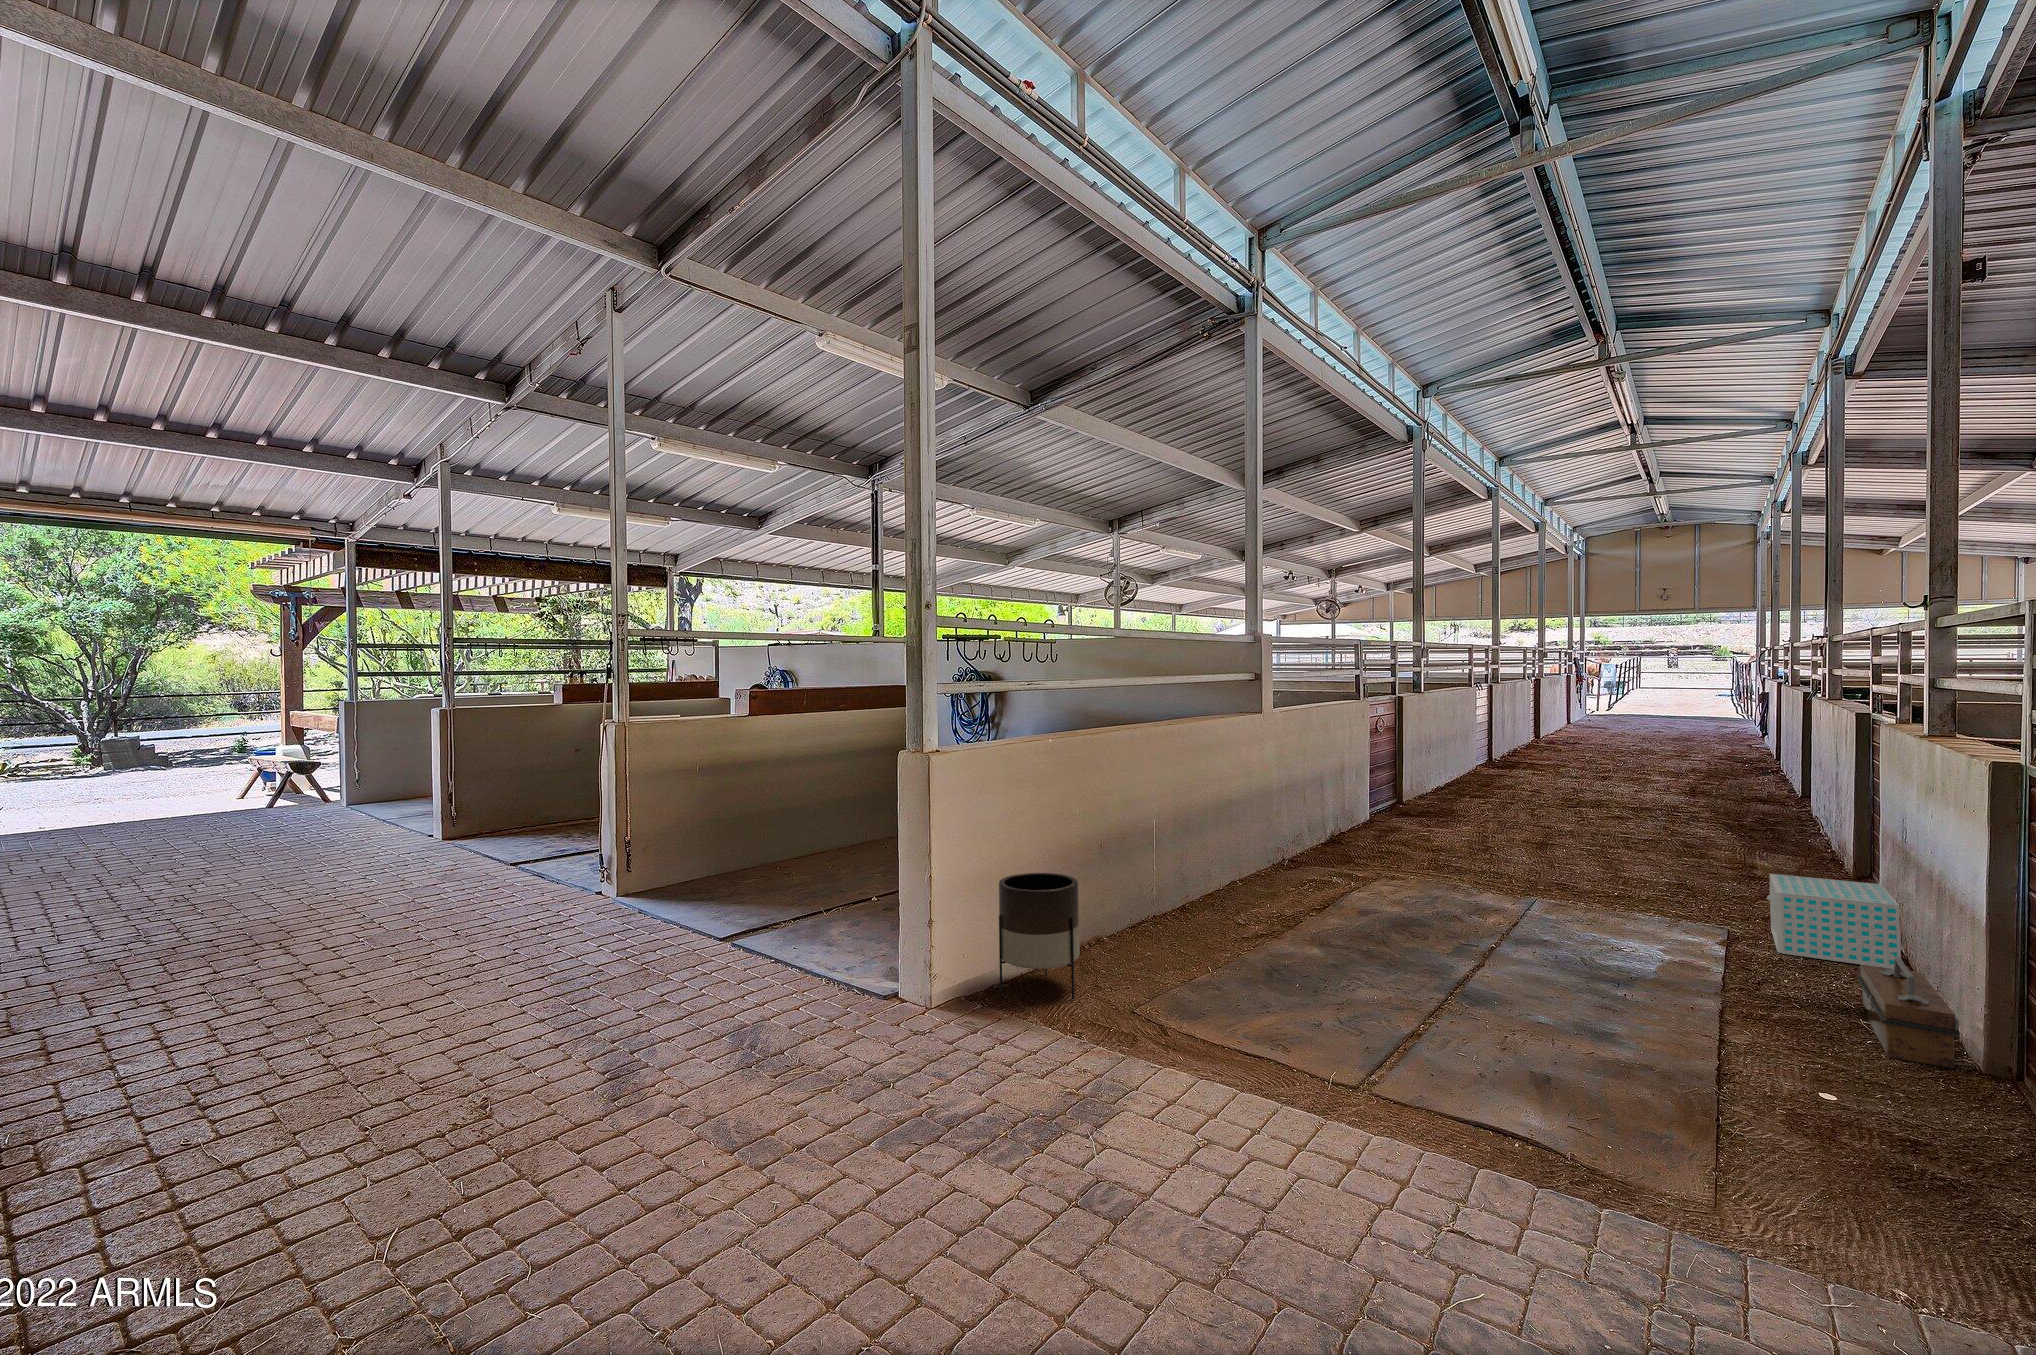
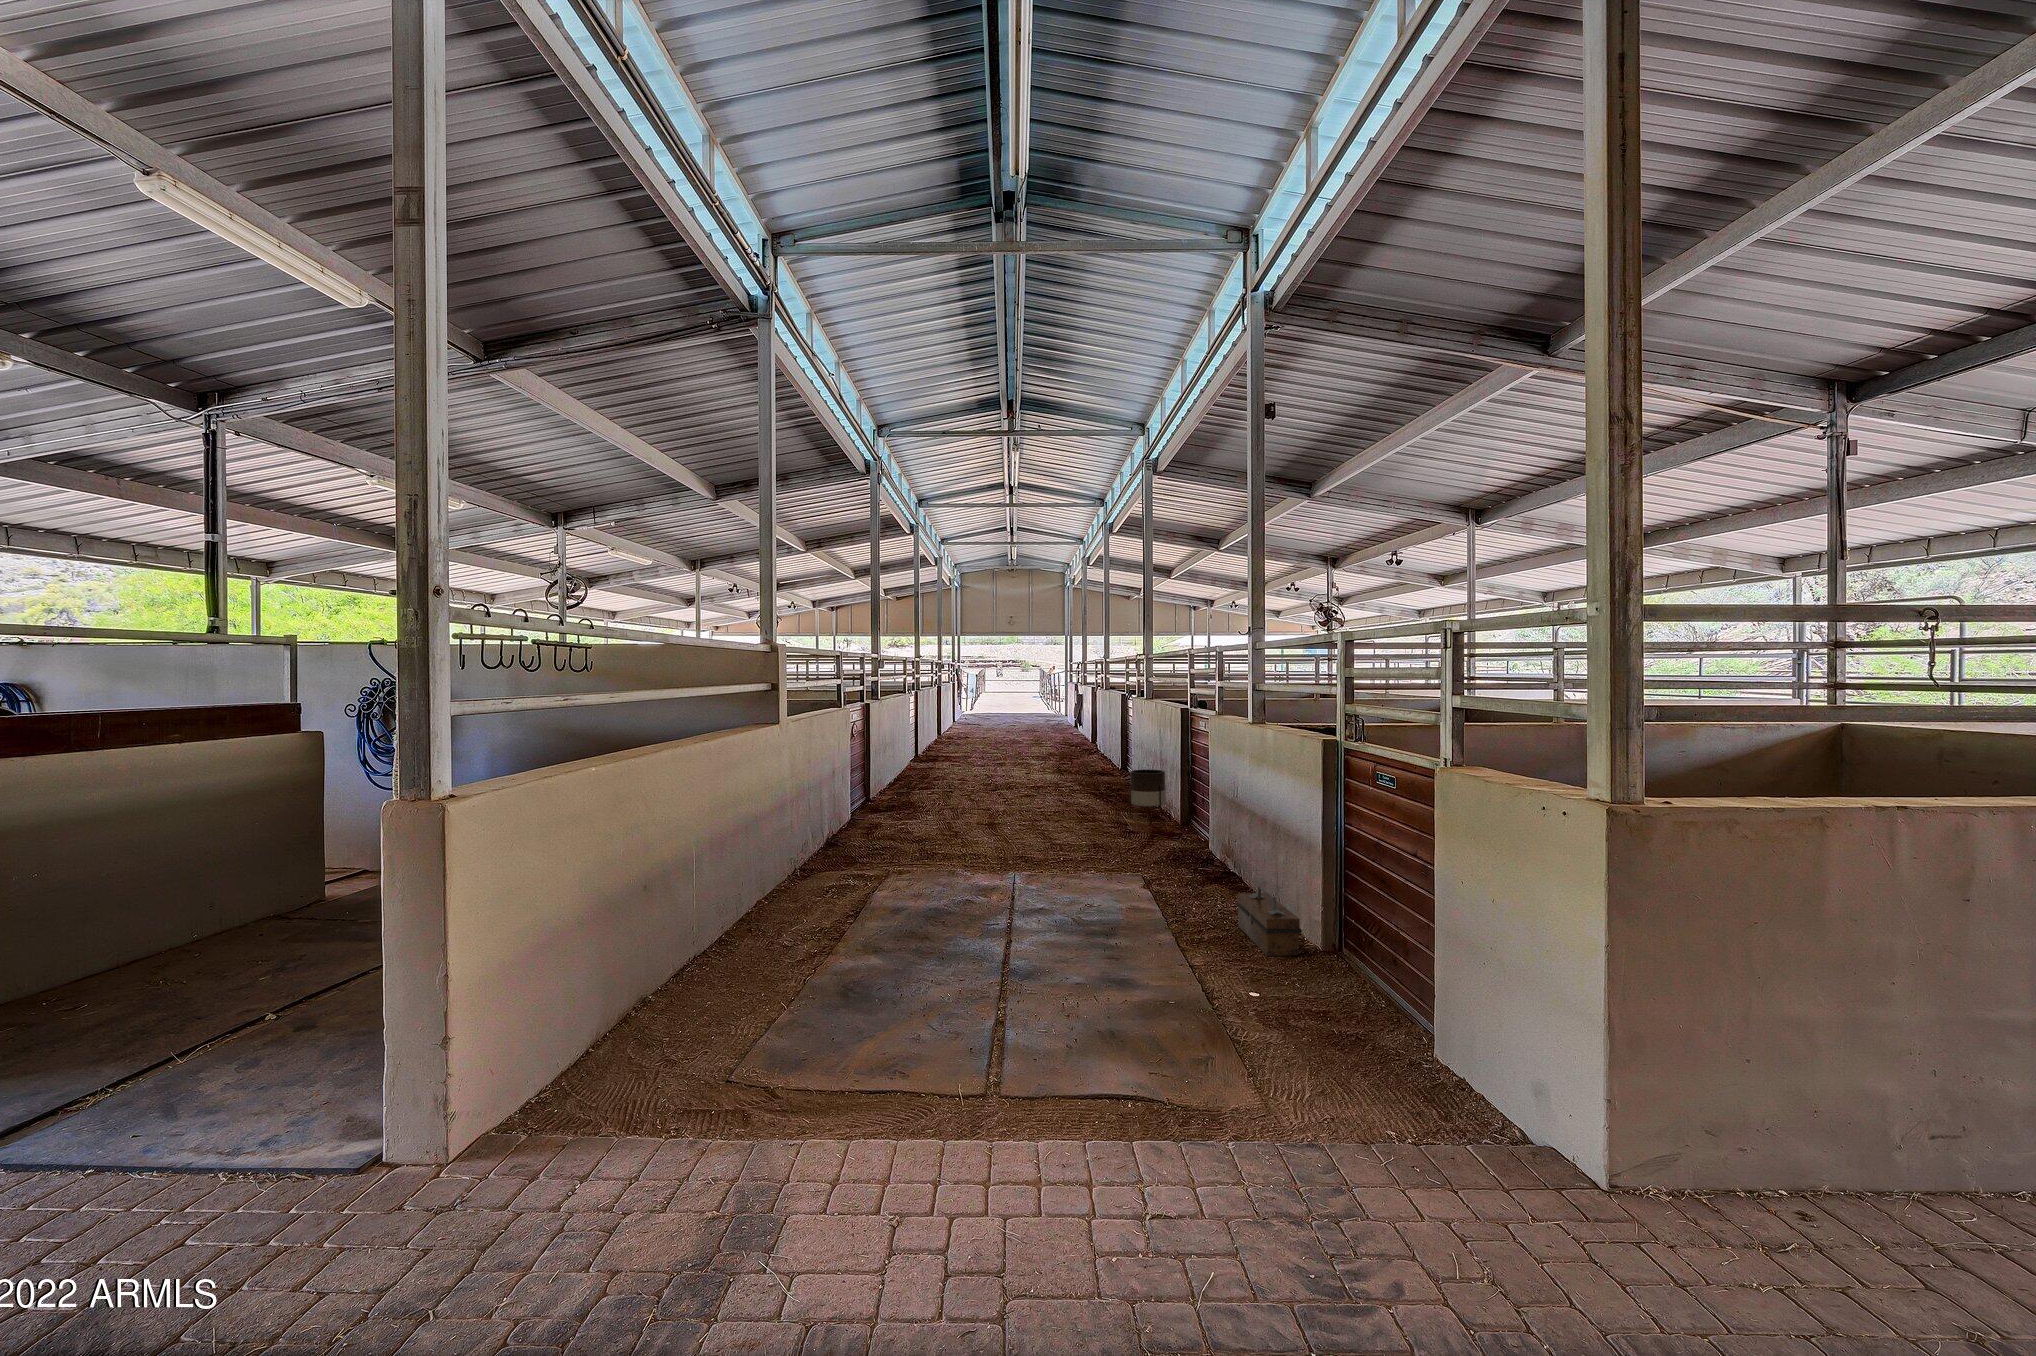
planter: present [999,873,1080,999] -> present [1130,770,1166,821]
storage box: present [1767,874,1901,969] -> none [1164,834,1242,893]

